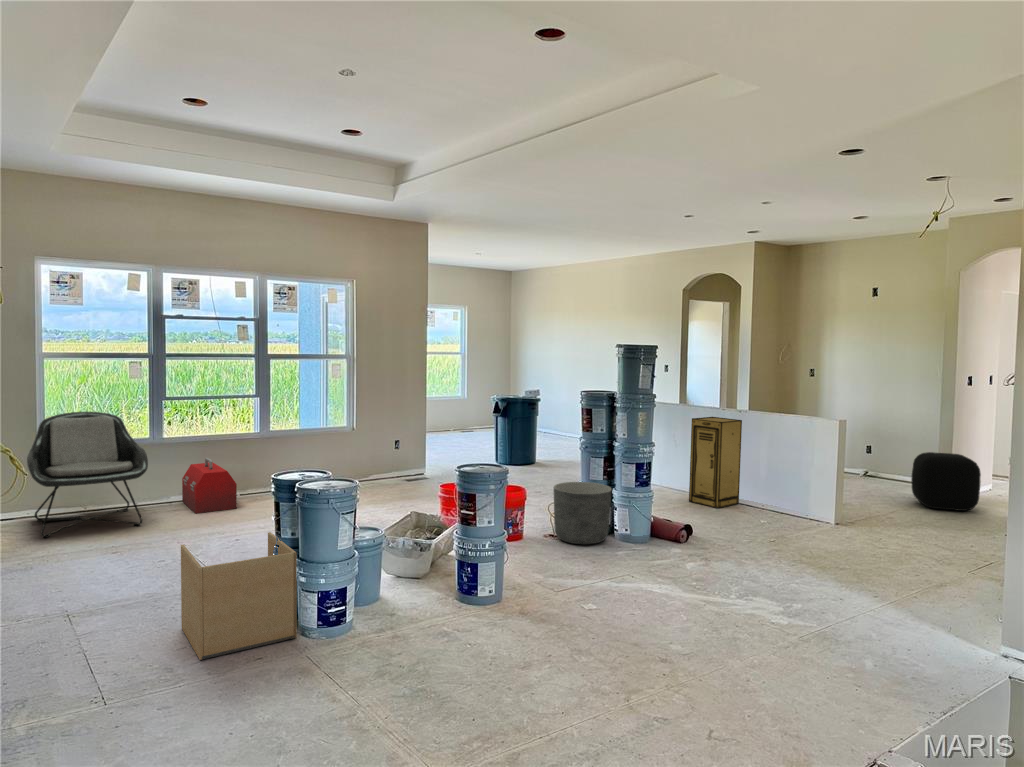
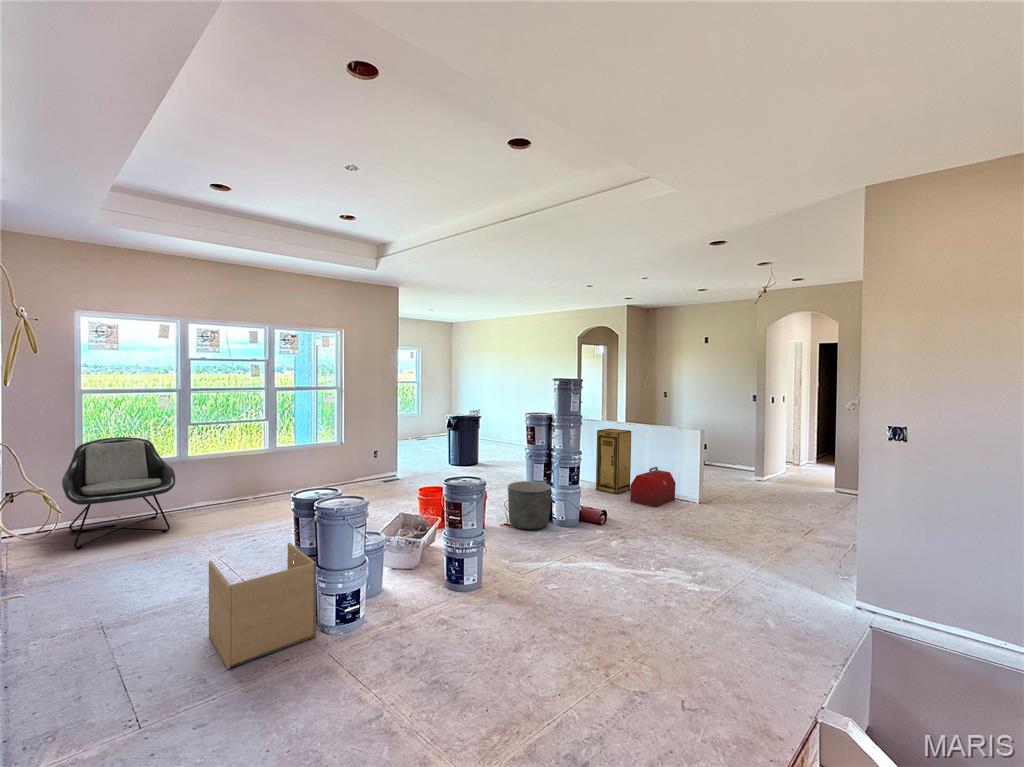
ottoman: present [911,452,981,511] -> none [740,450,785,489]
toolbox: present [182,458,237,513] -> present [630,467,675,507]

